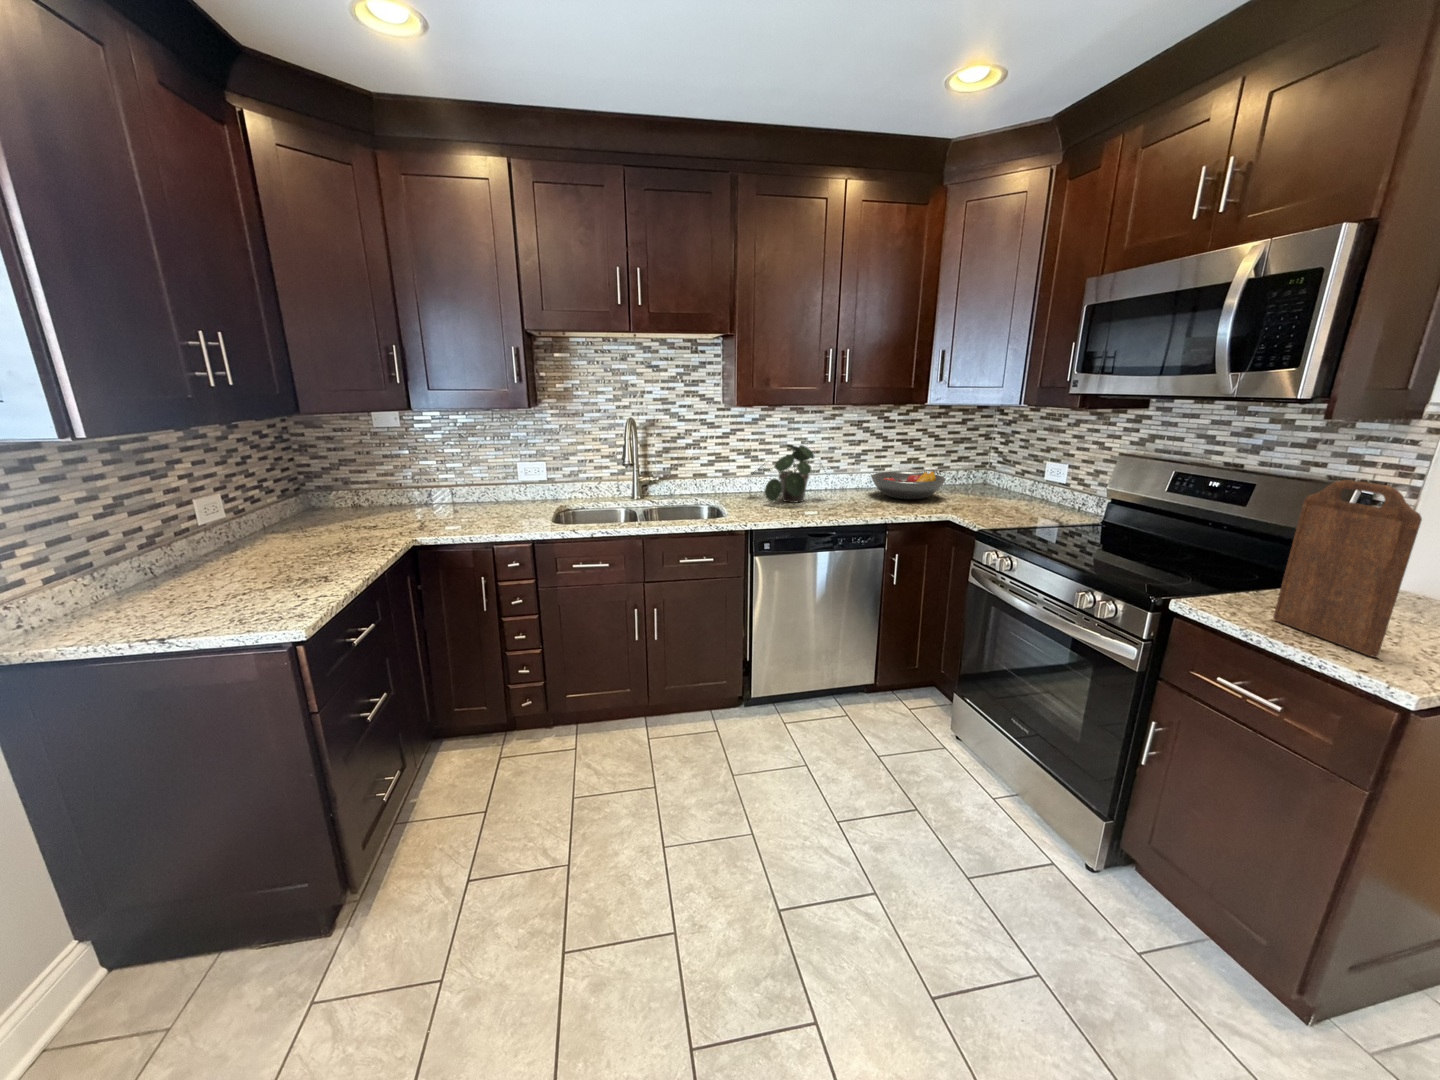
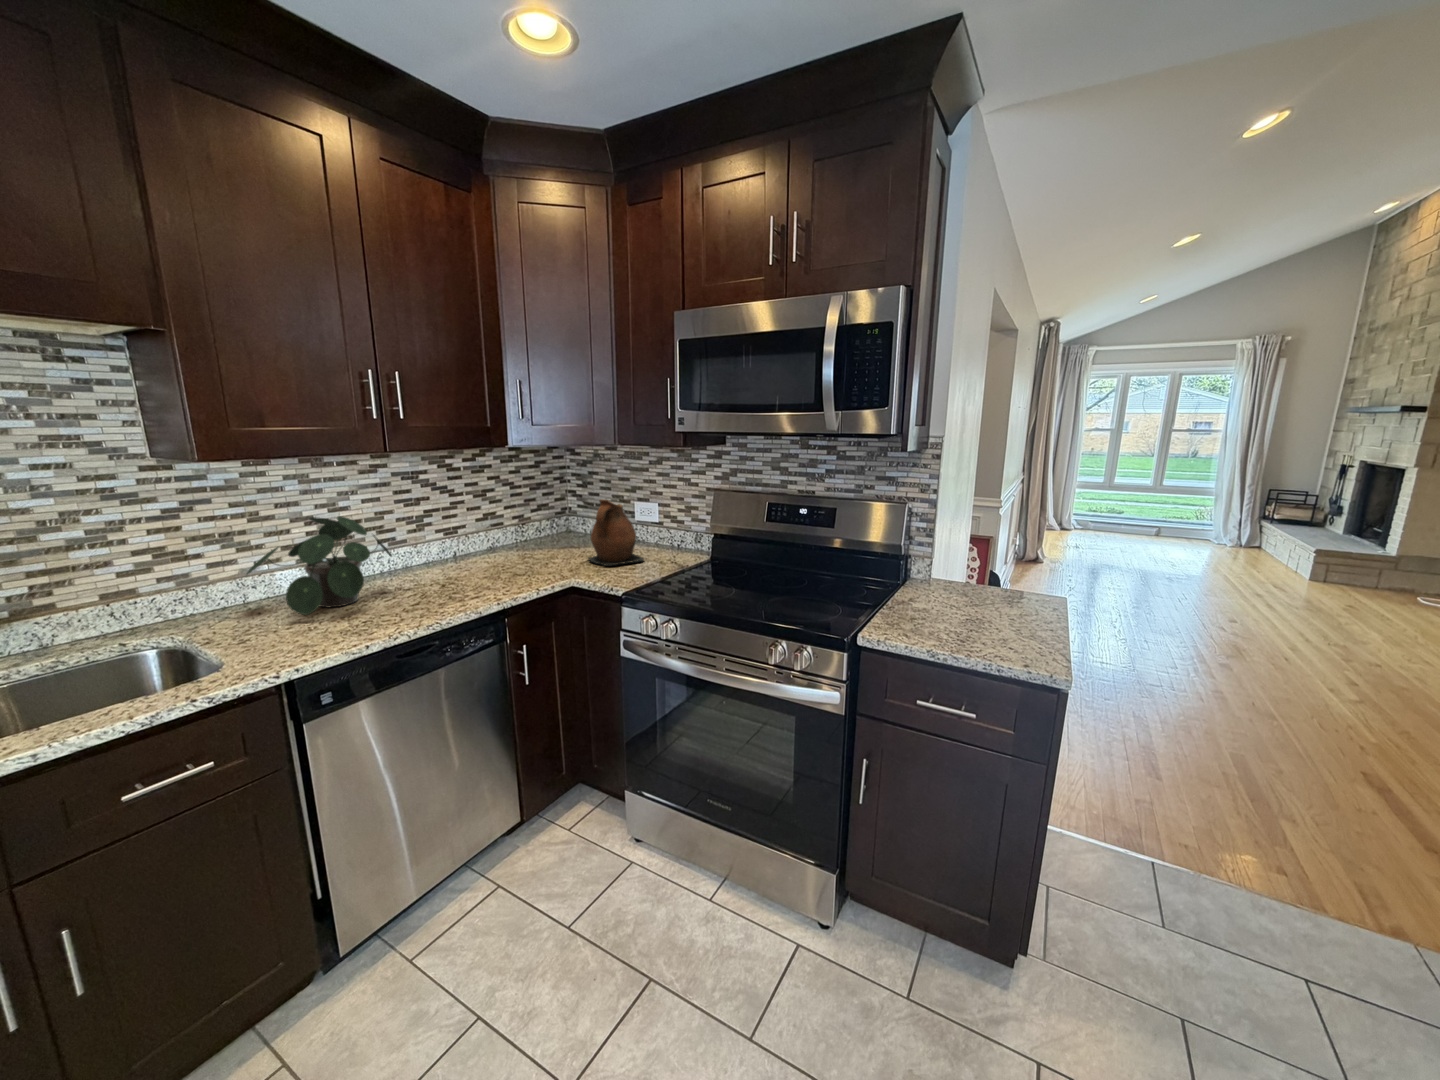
ceramic pitcher: none [974,453,1028,514] -> present [589,500,644,565]
fruit bowl: present [871,471,946,499] -> none [449,527,546,568]
cutting board: present [1273,480,1422,656] -> none [932,504,1030,648]

